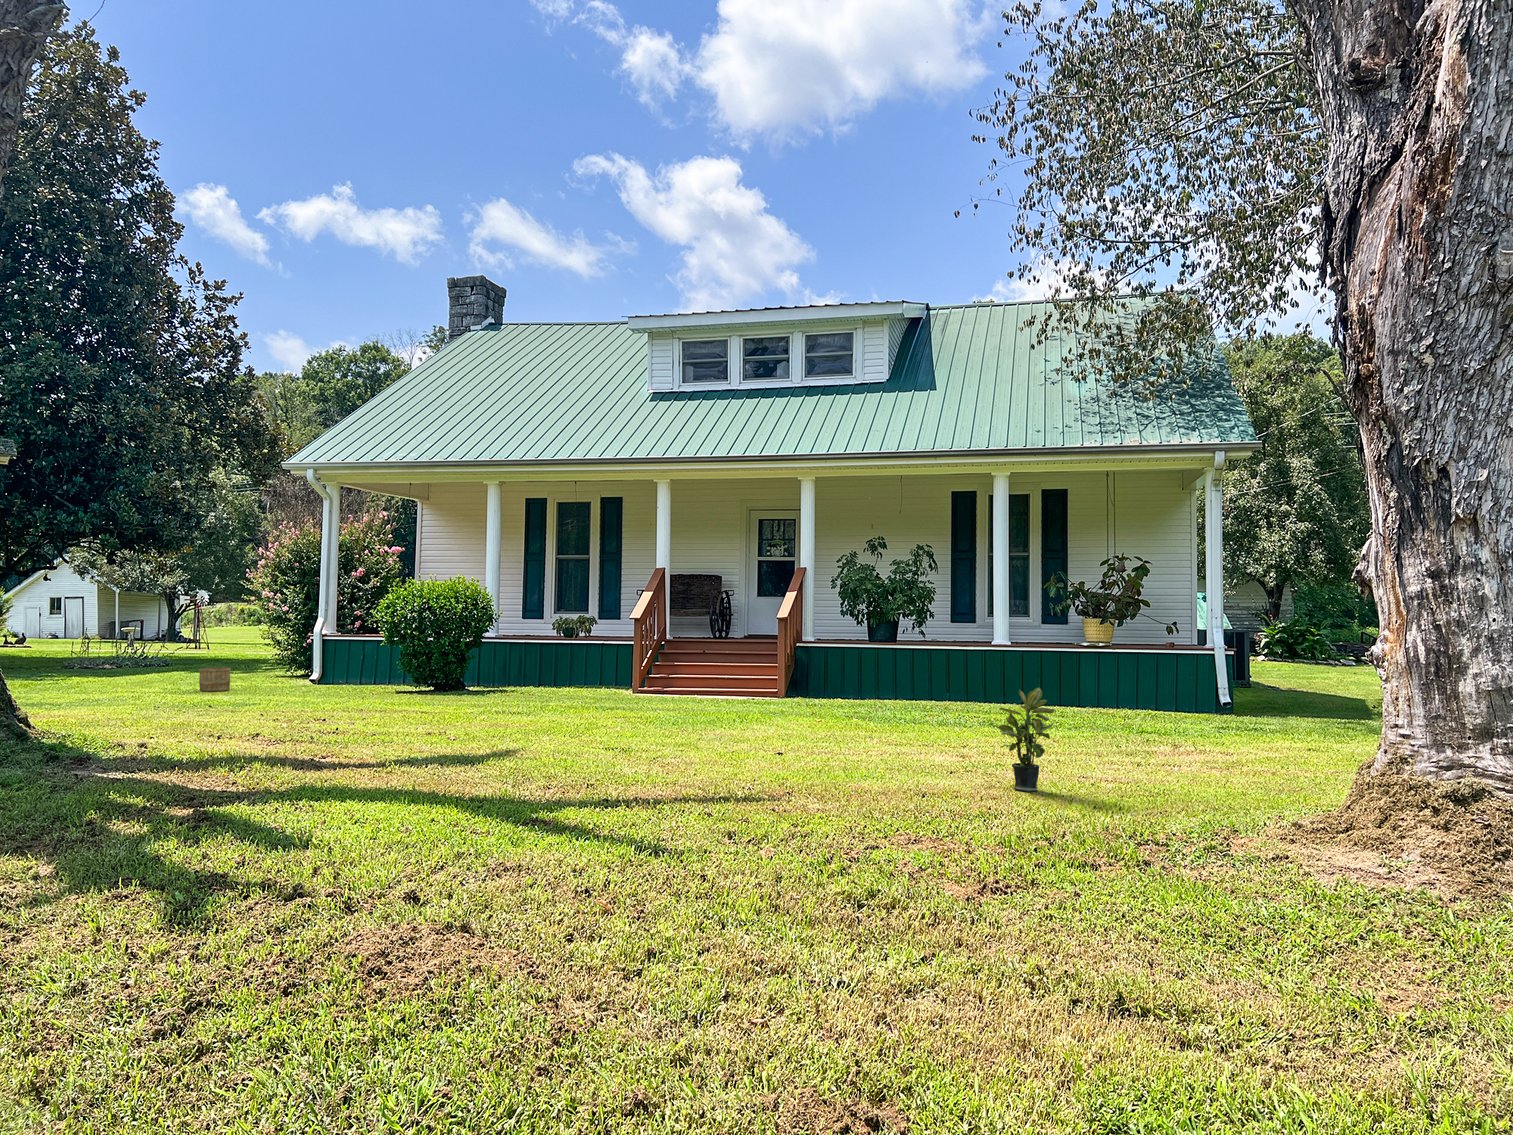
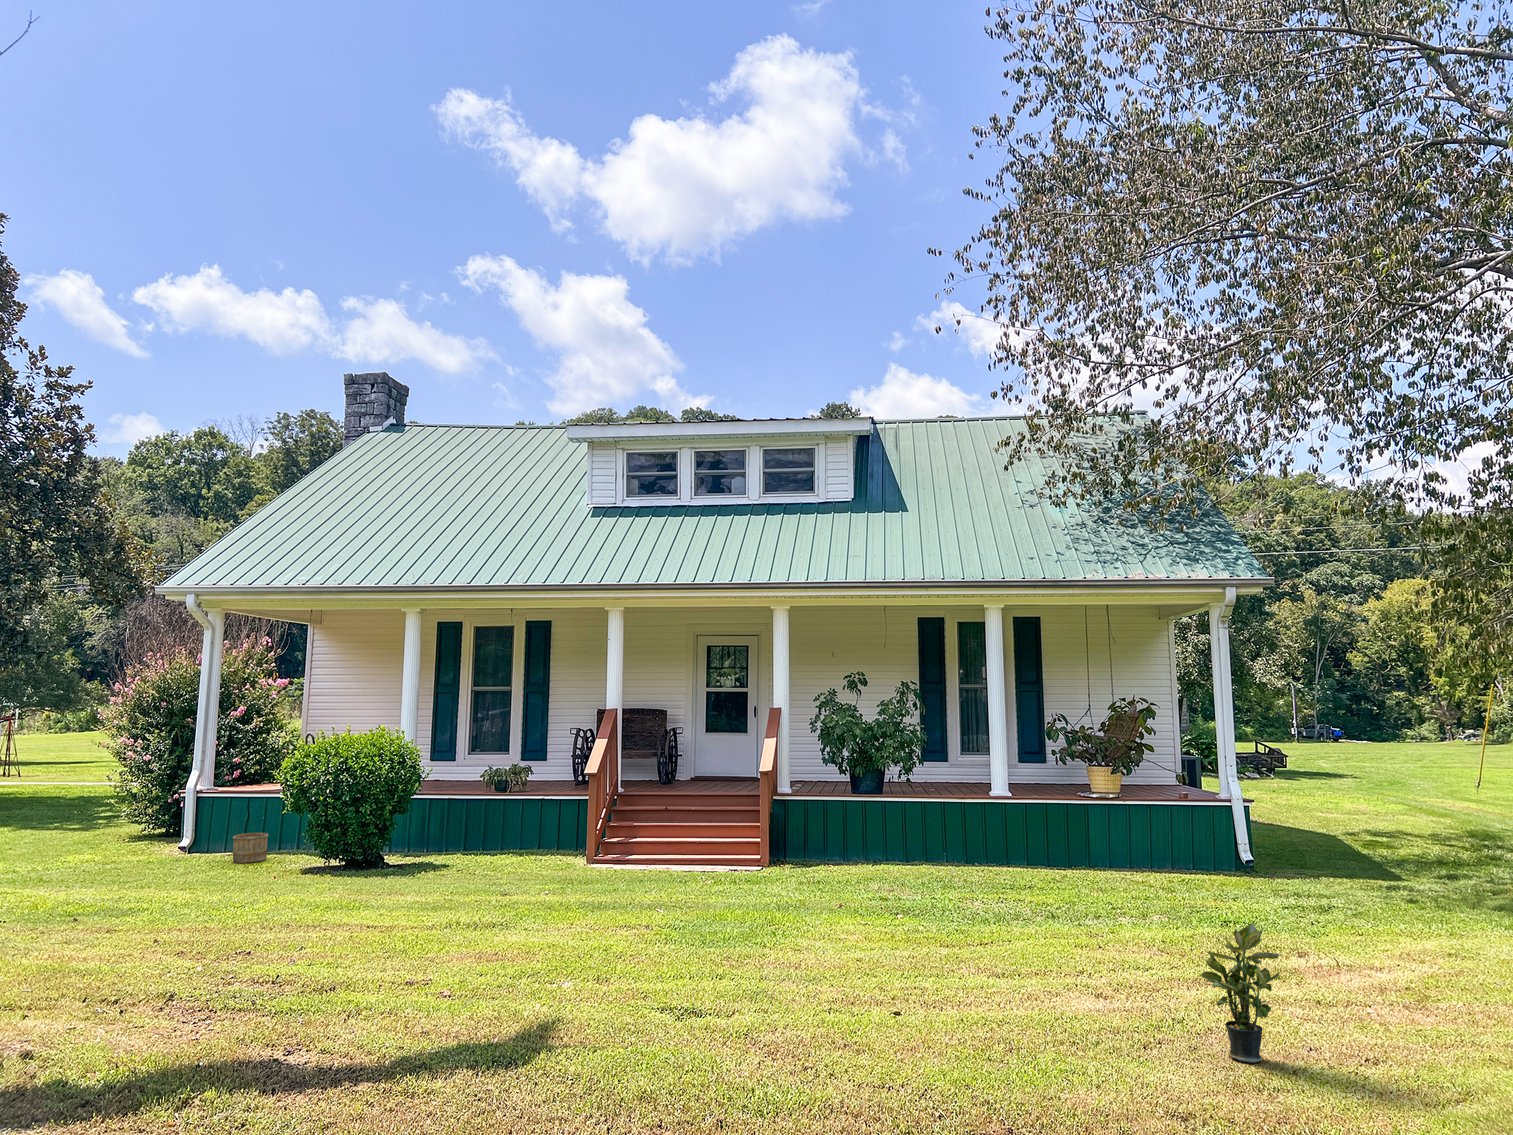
wooden bucket: present [199,667,231,692] -> present [233,833,269,863]

